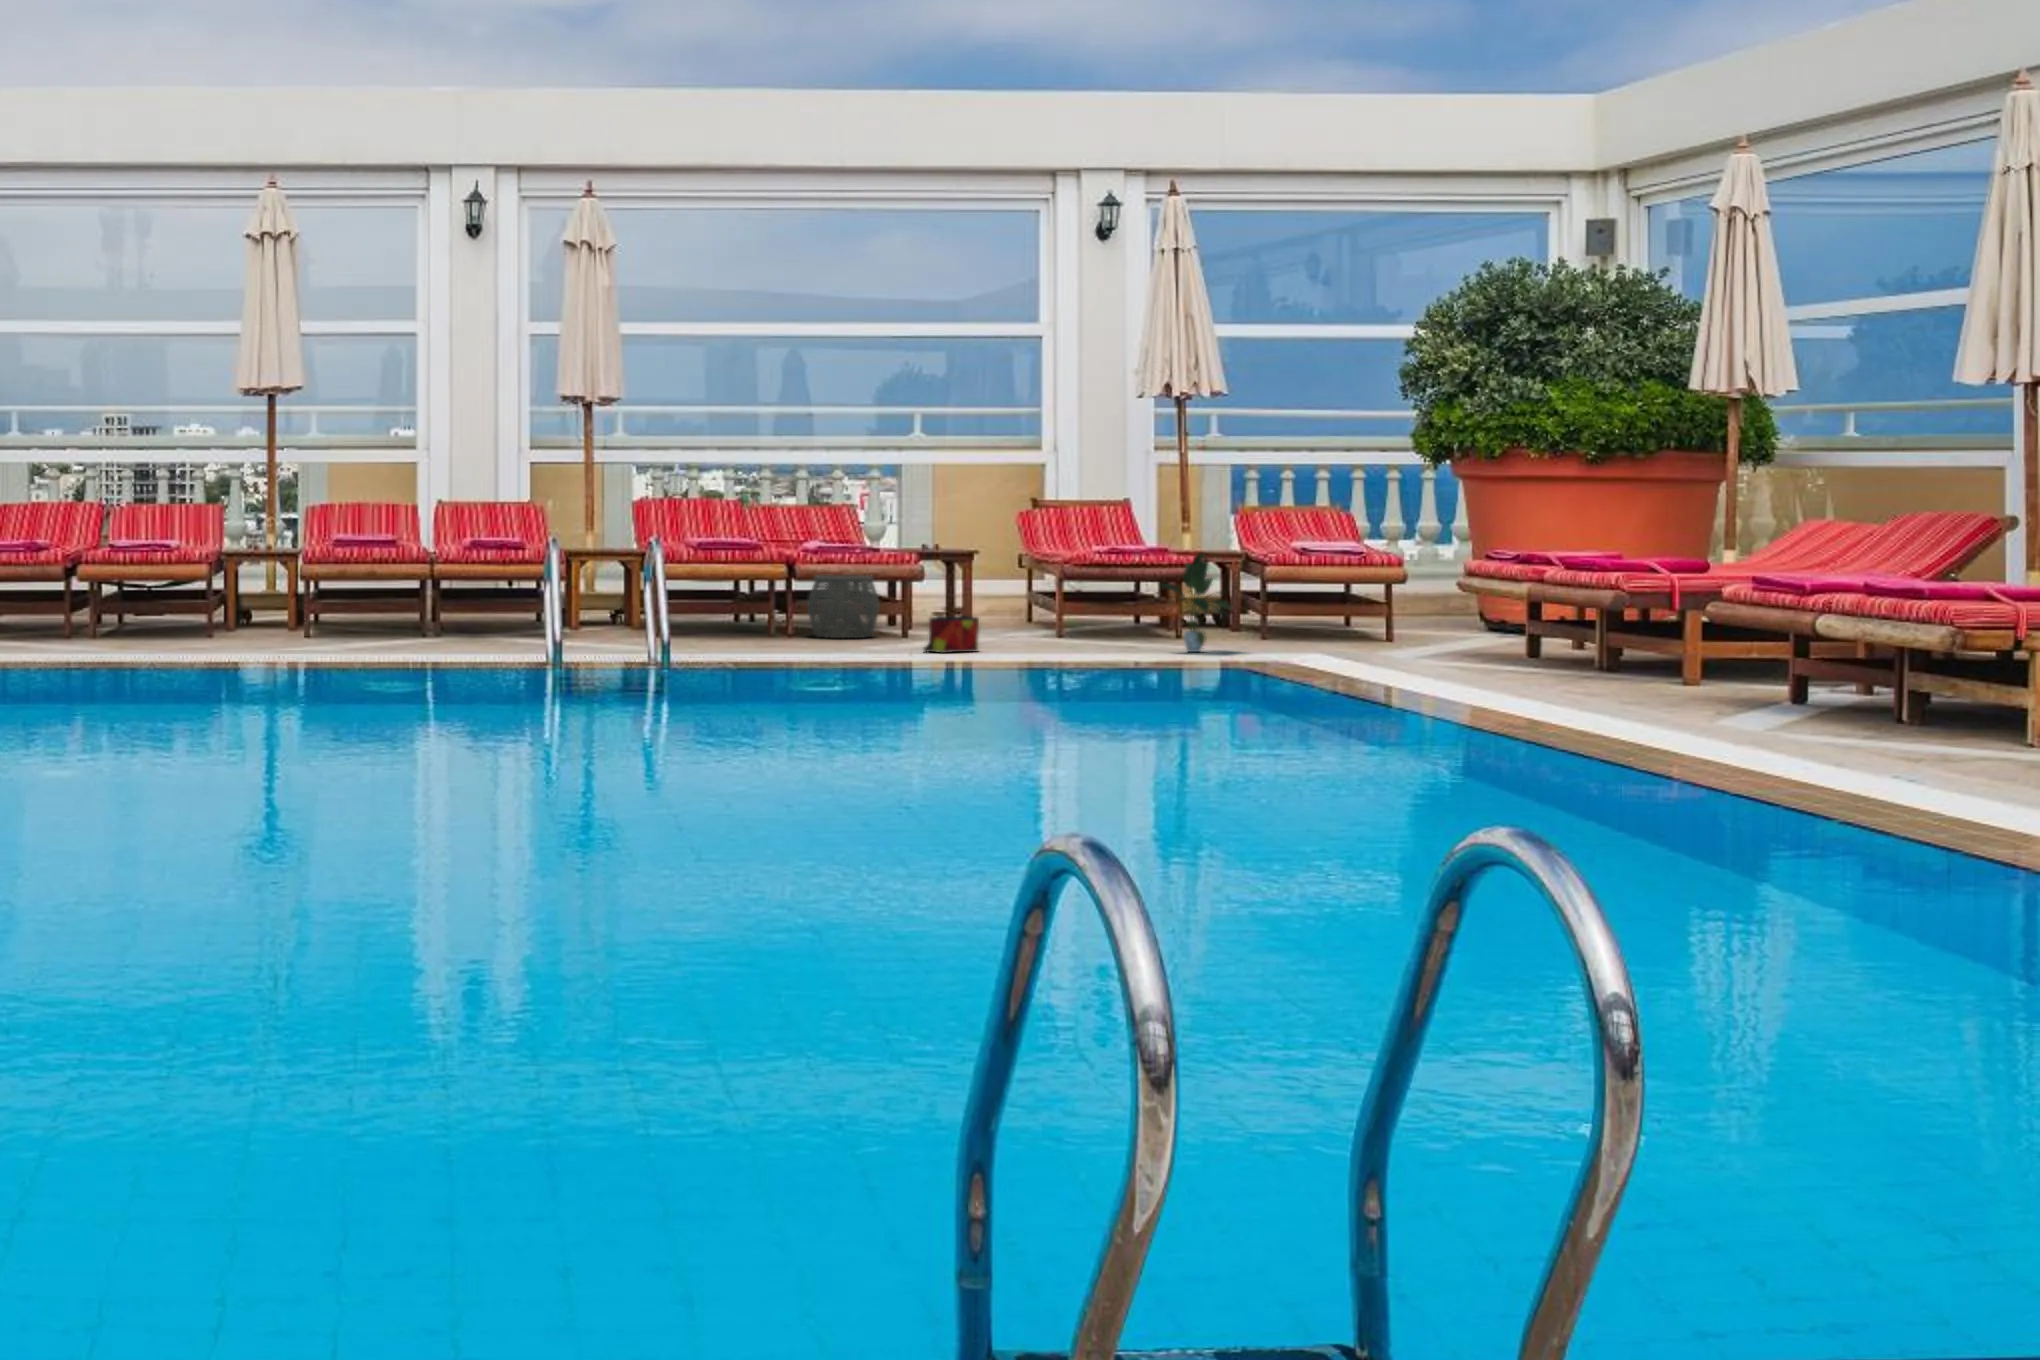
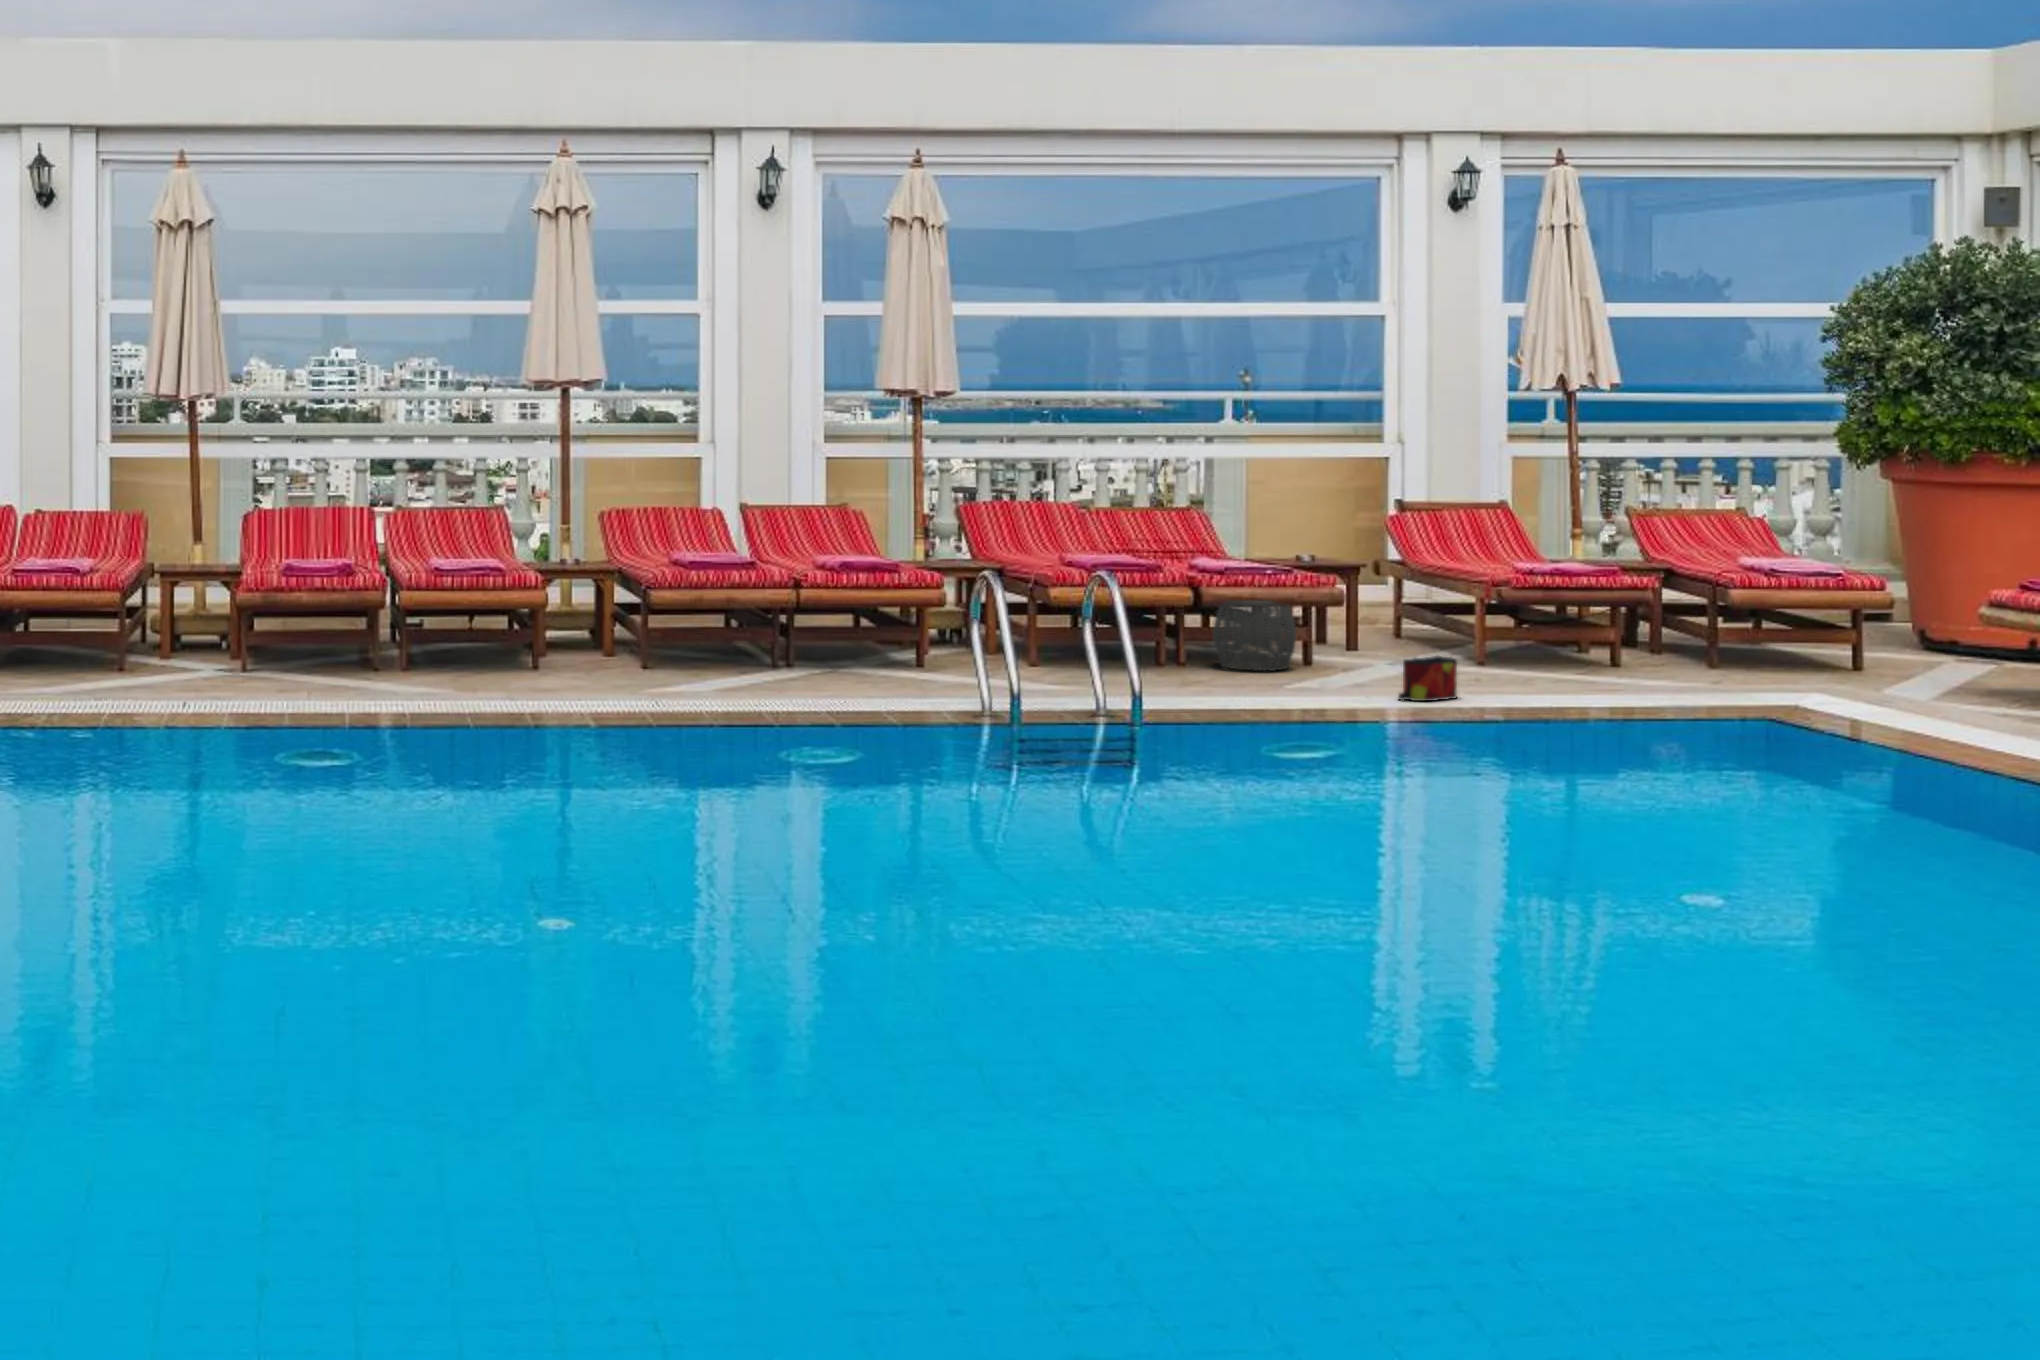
potted plant: present [1161,552,1231,652] -> none [1659,583,1748,698]

